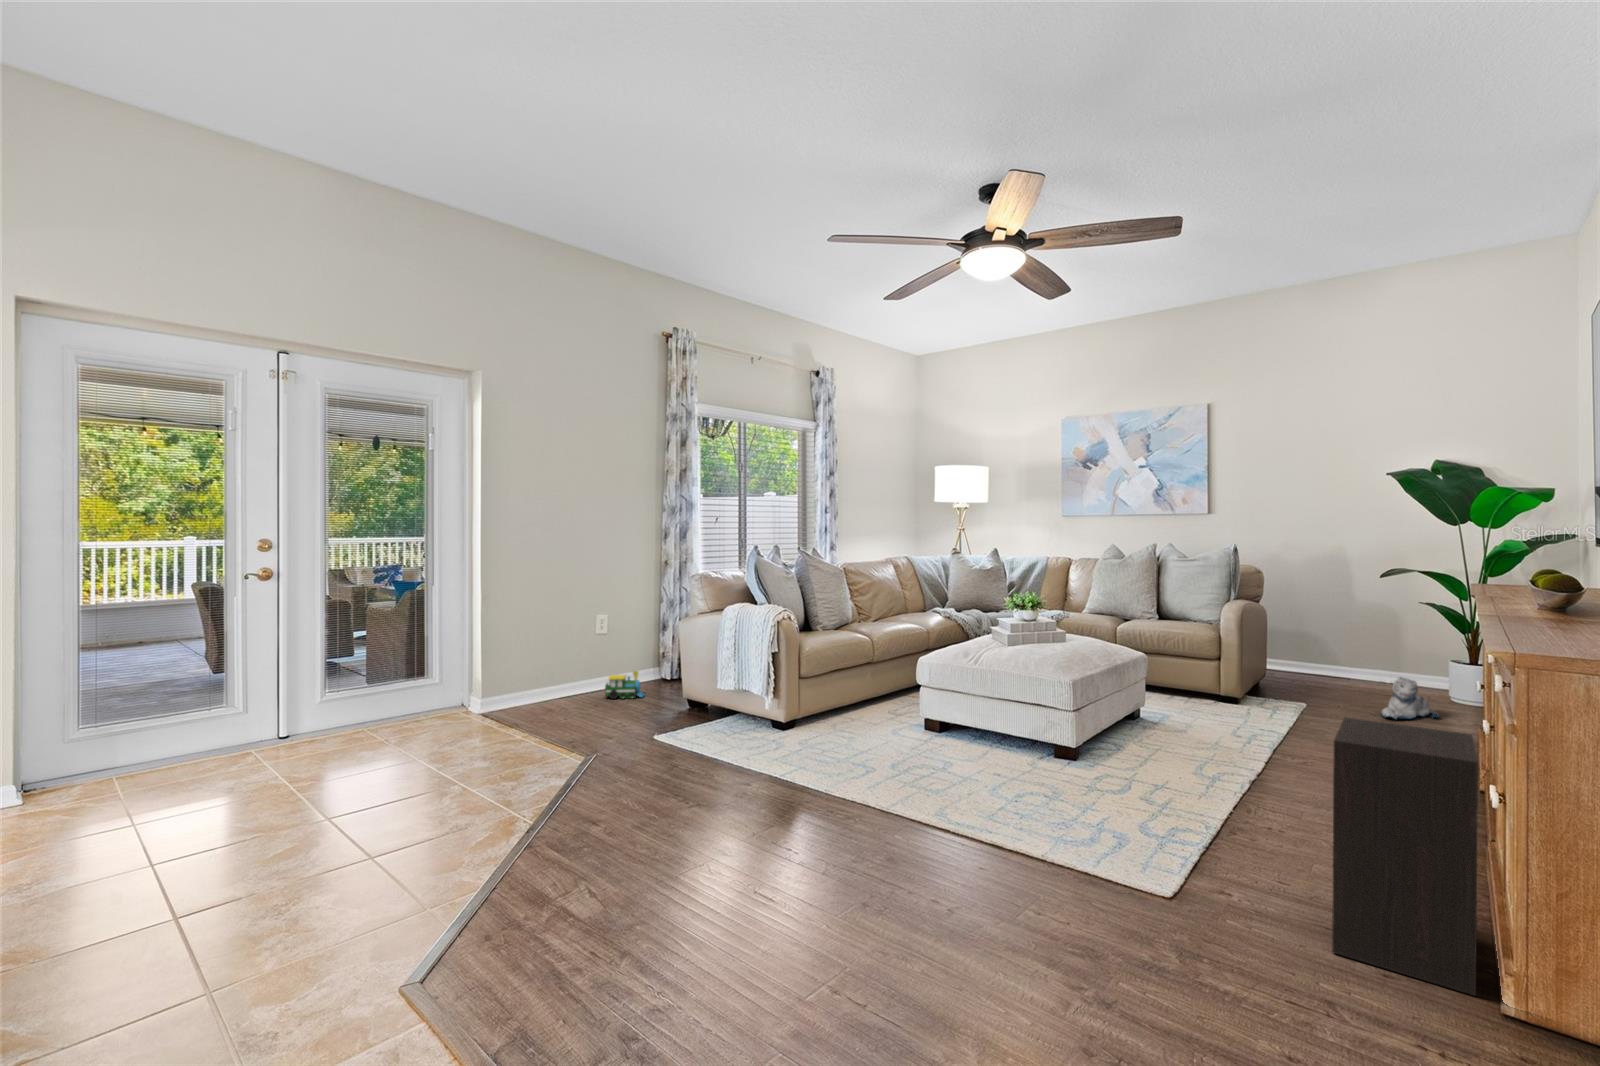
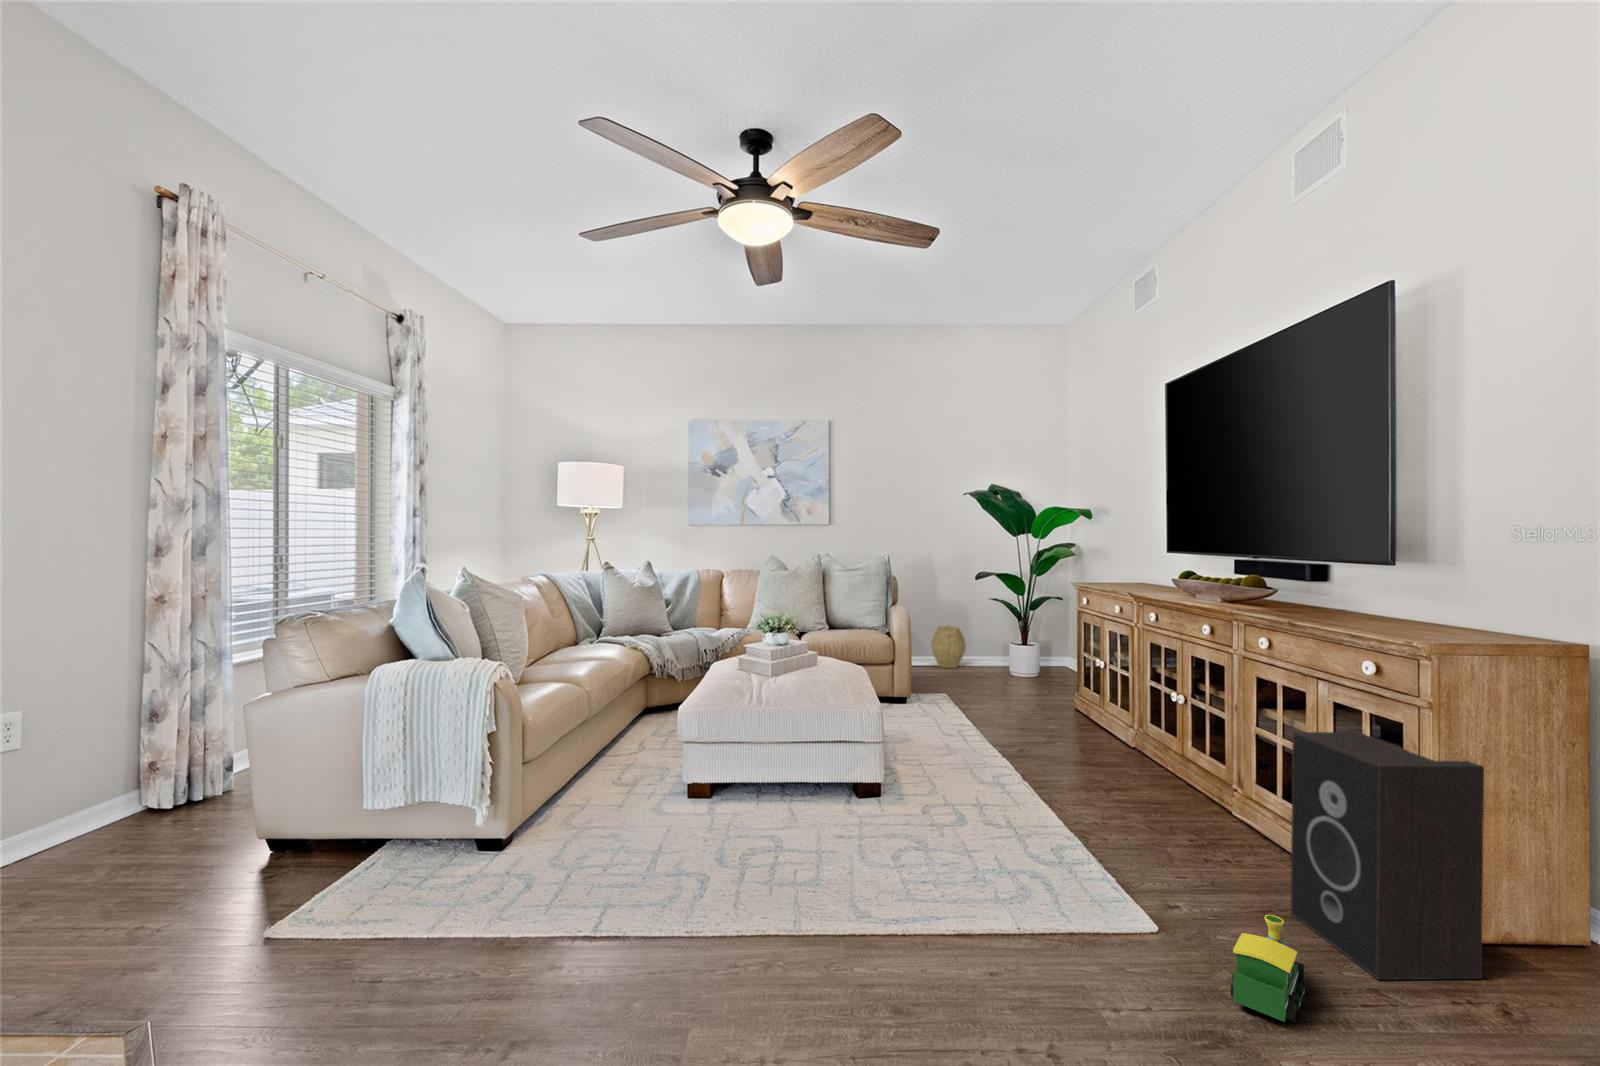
woven basket: none [1339,632,1390,685] -> present [931,625,966,668]
toy train: present [605,671,644,699] -> present [1230,915,1305,1022]
plush toy: present [1382,677,1439,719] -> none [1001,662,1033,698]

